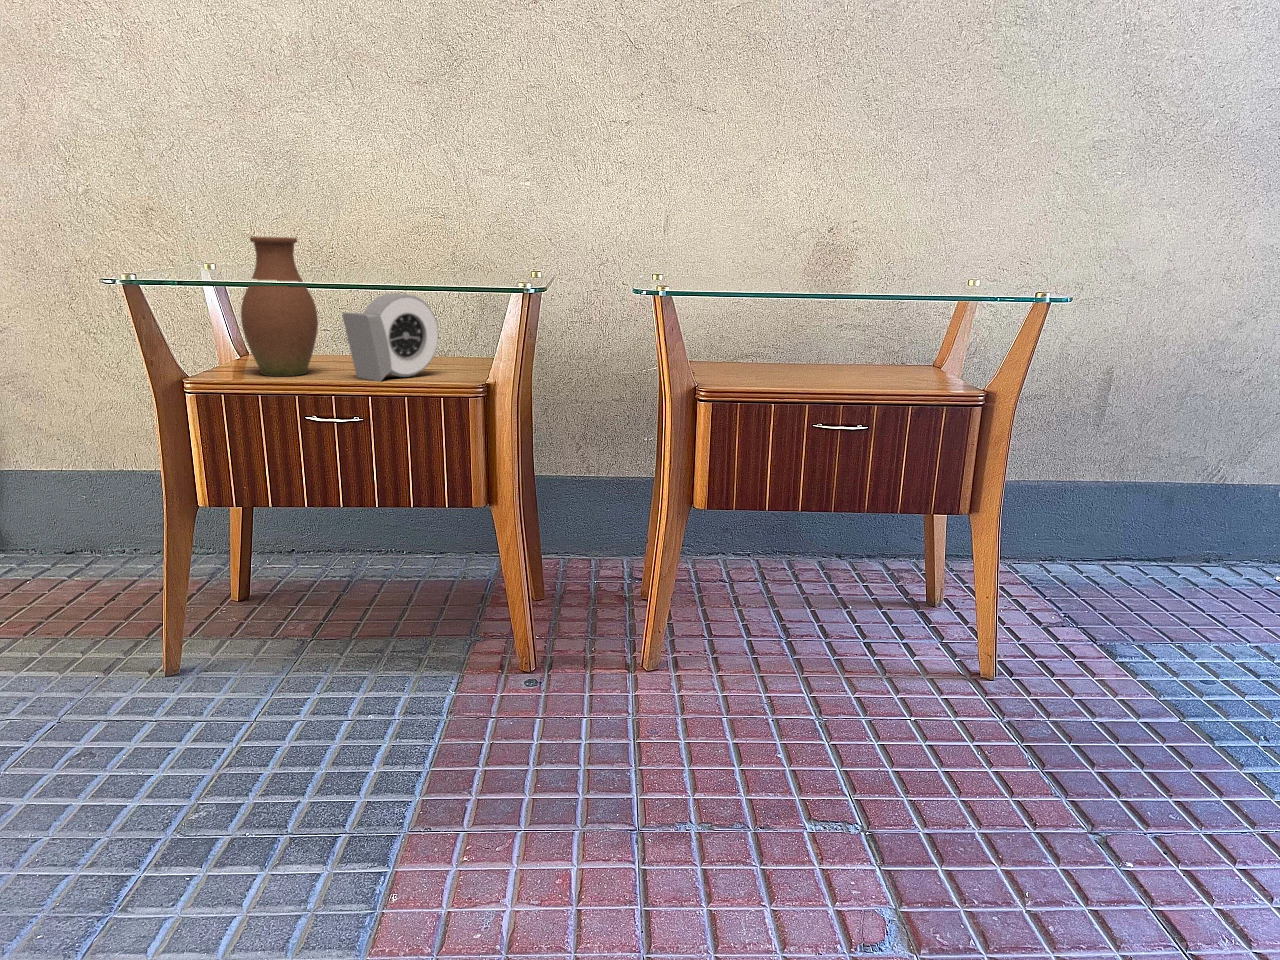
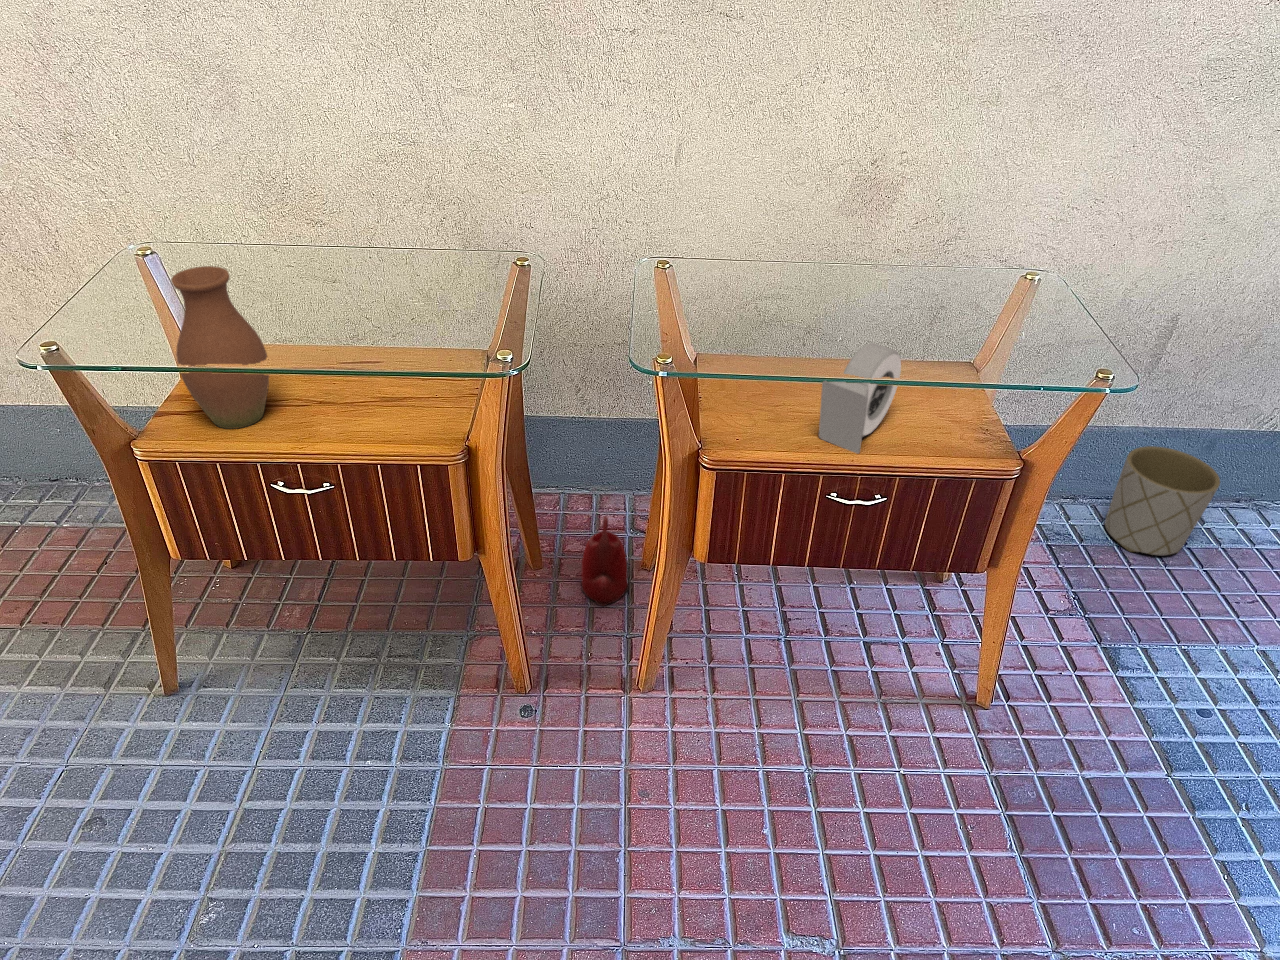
alarm clock: present [342,293,438,382] -> present [819,342,901,453]
planter: none [1085,492,1181,588] -> present [1105,446,1220,555]
watering can: none [583,535,630,620] -> present [581,516,629,606]

